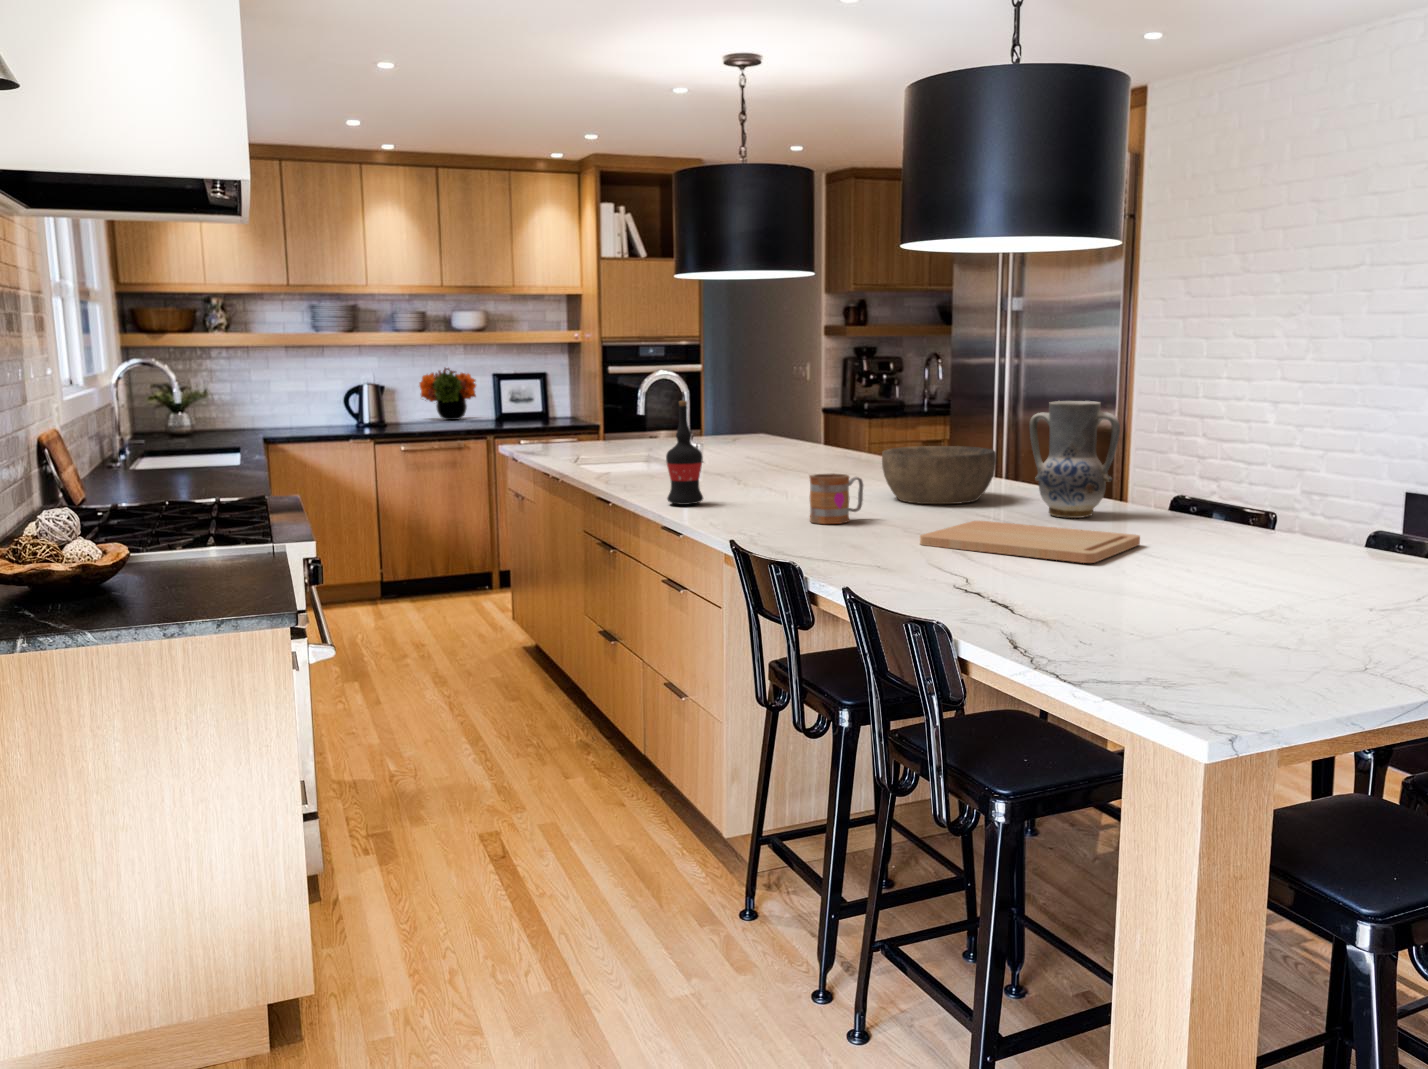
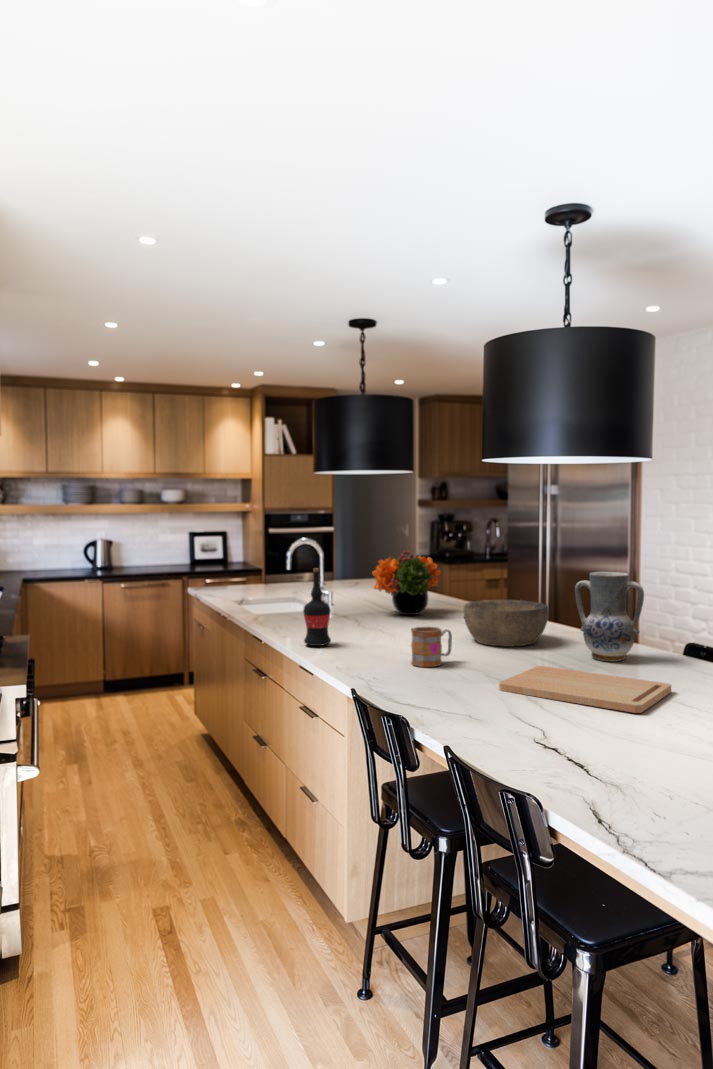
flower arrangement: present [419,368,476,420] -> present [372,551,440,615]

